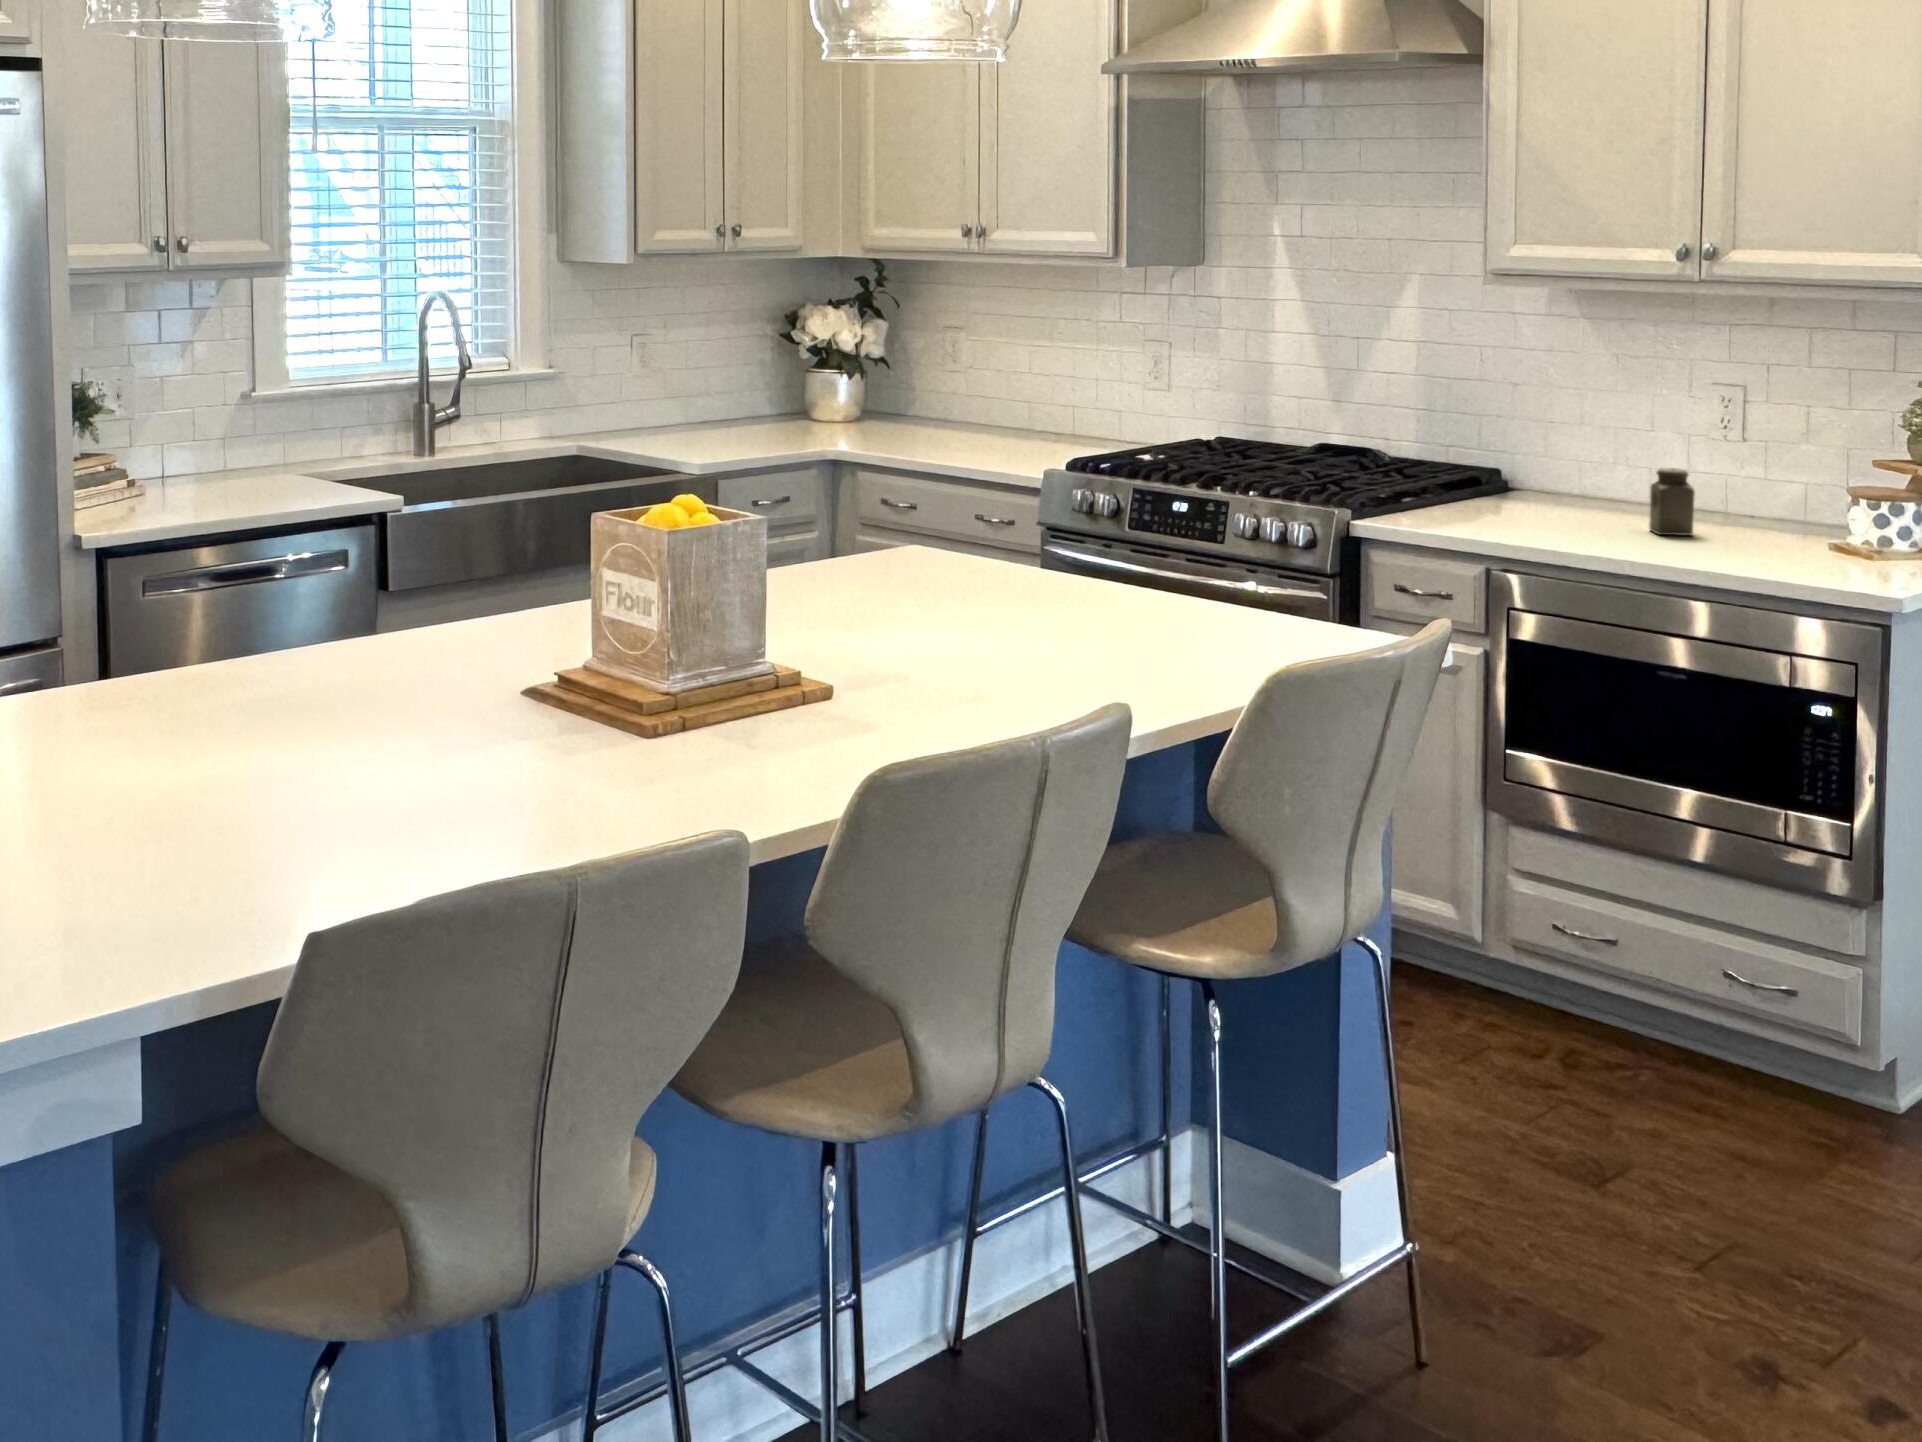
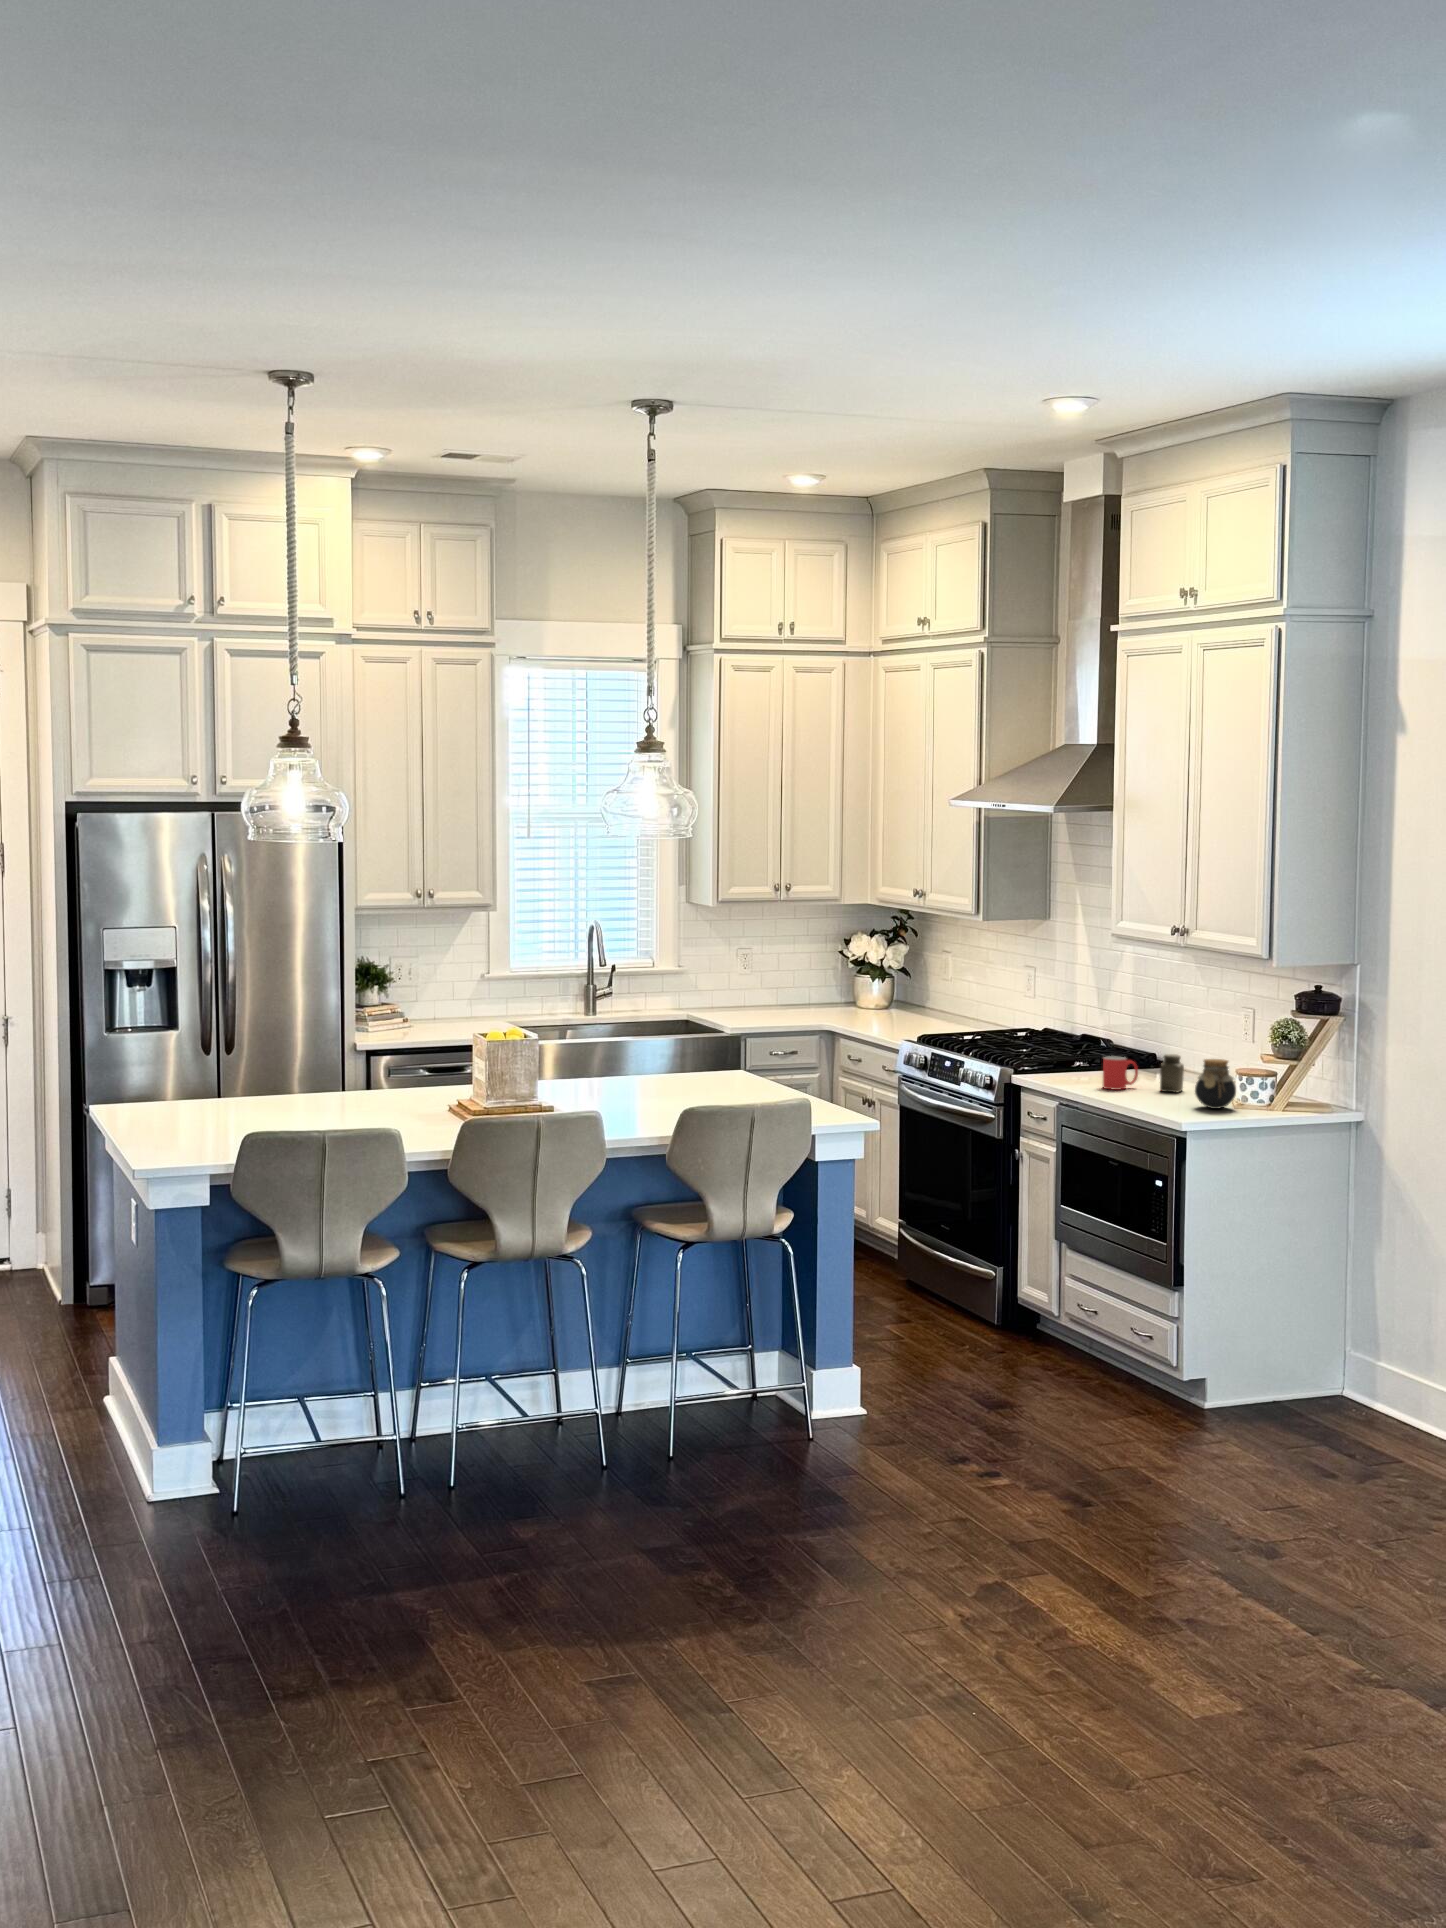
jar: none [1807,473,1888,564] -> present [1195,1059,1236,1109]
mug: none [1553,478,1607,537] -> present [1103,1056,1138,1090]

